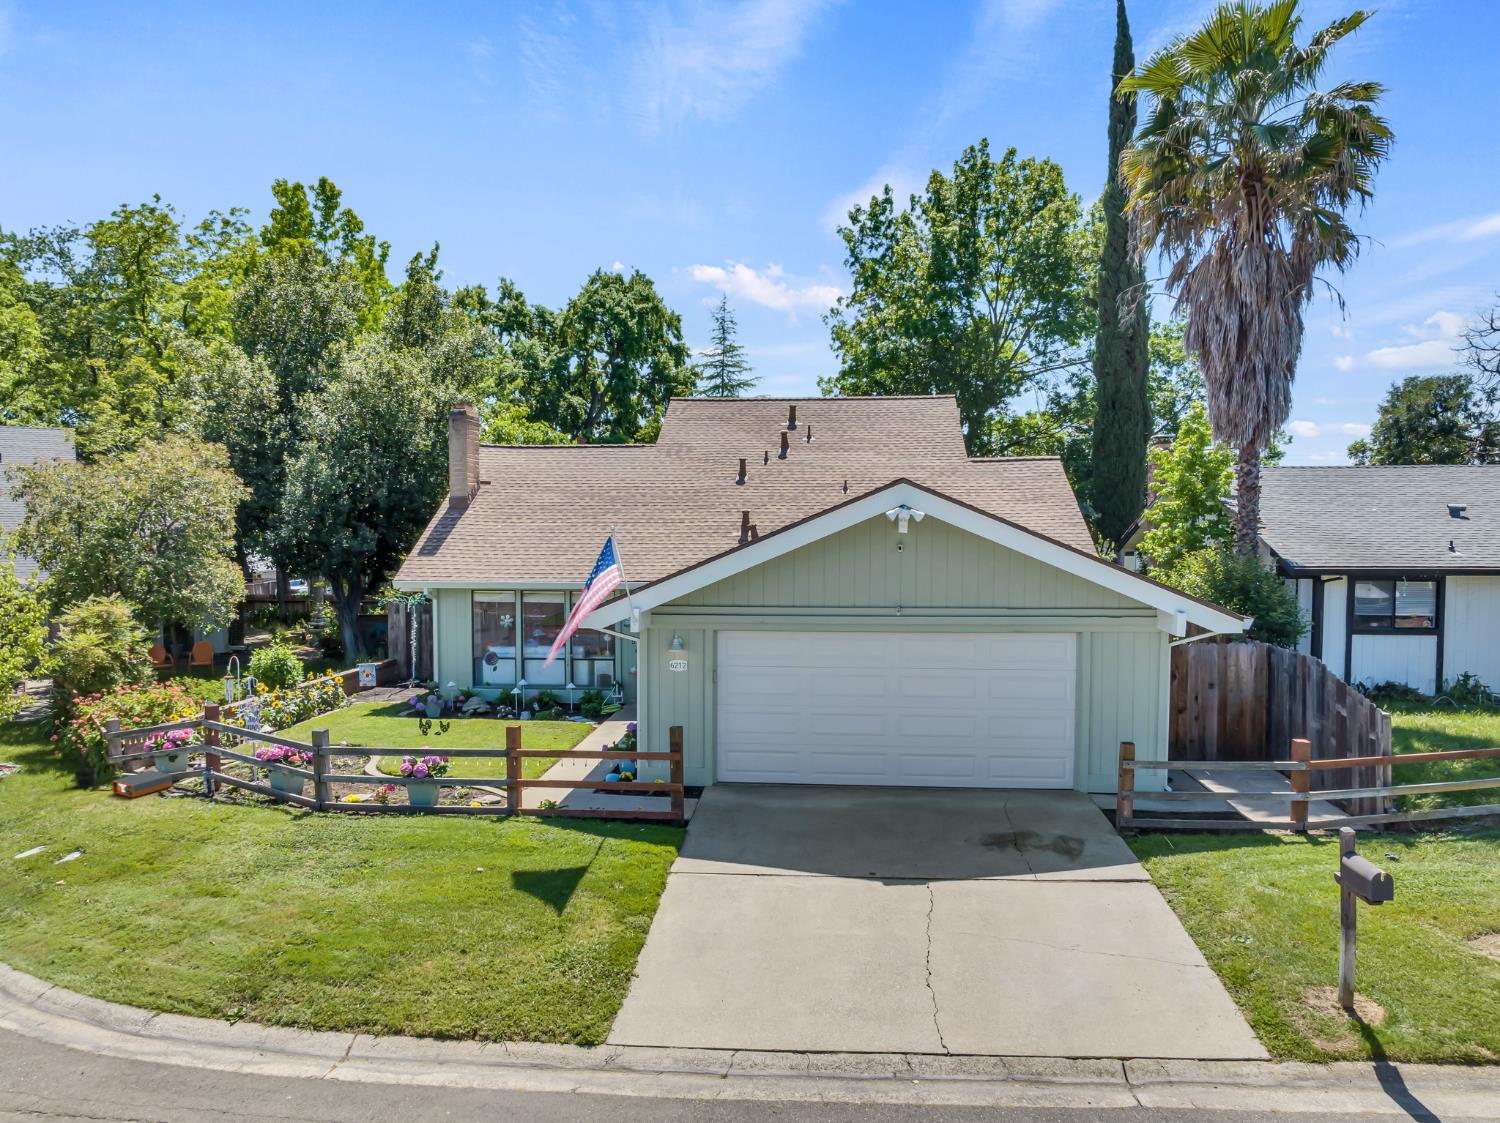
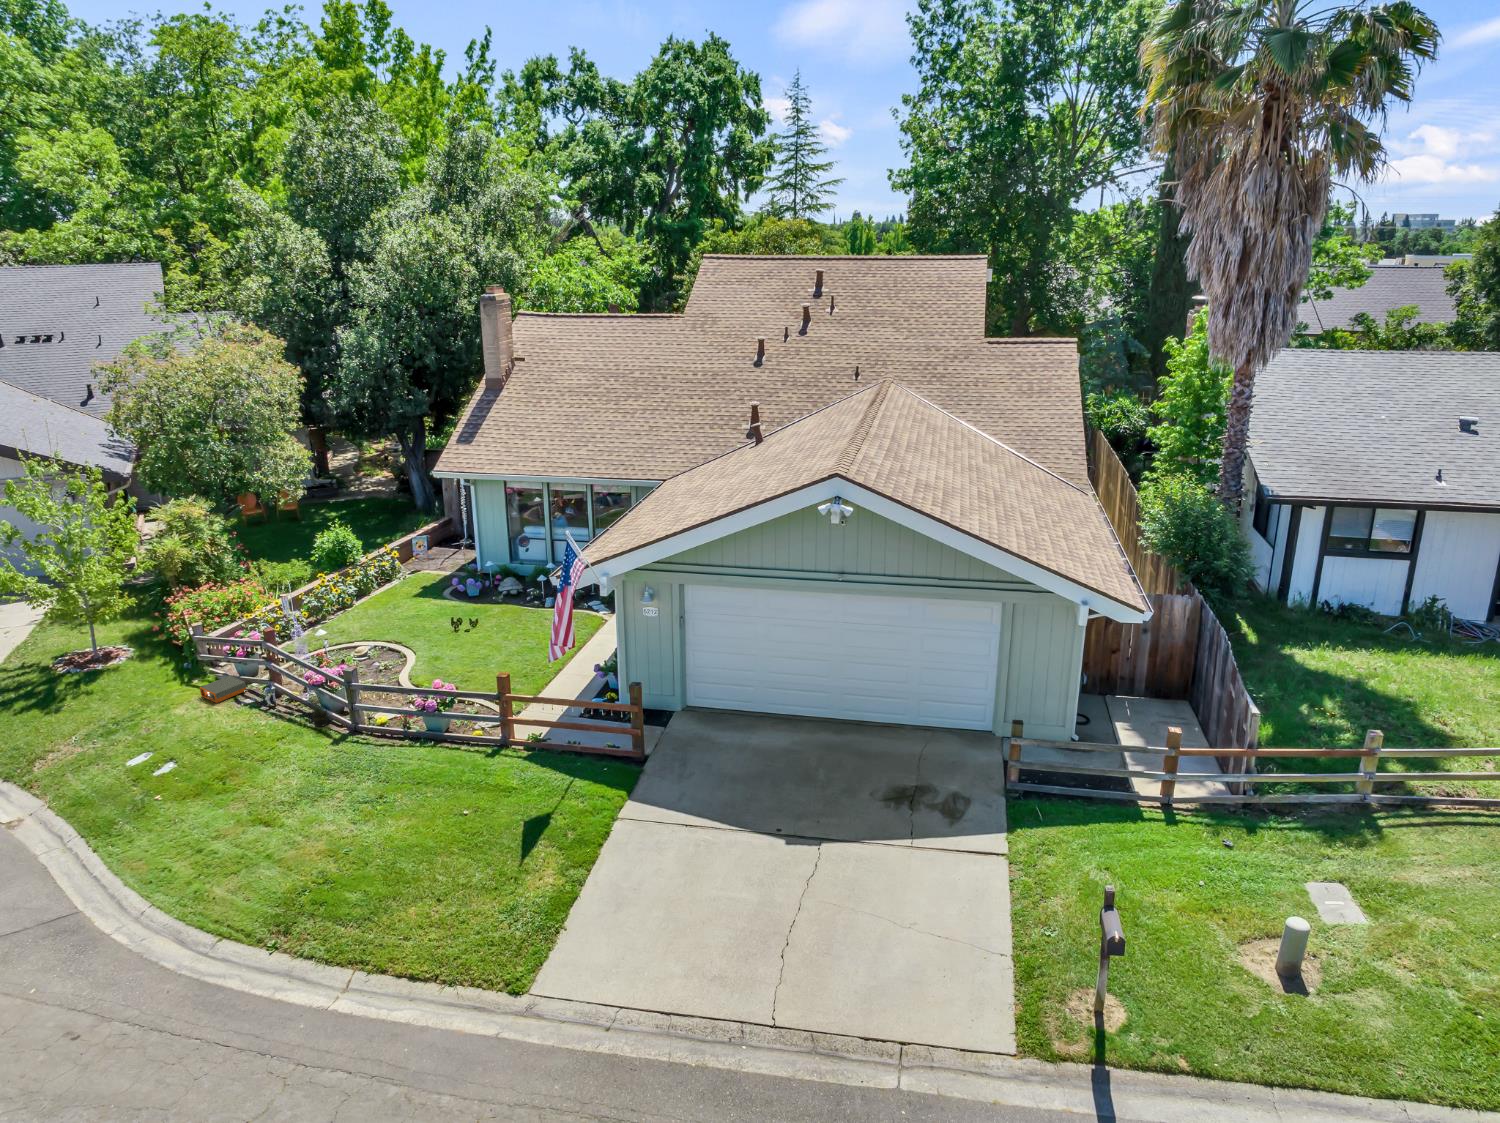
potted plant: present [76,748,95,788] -> present [309,692,328,727]

